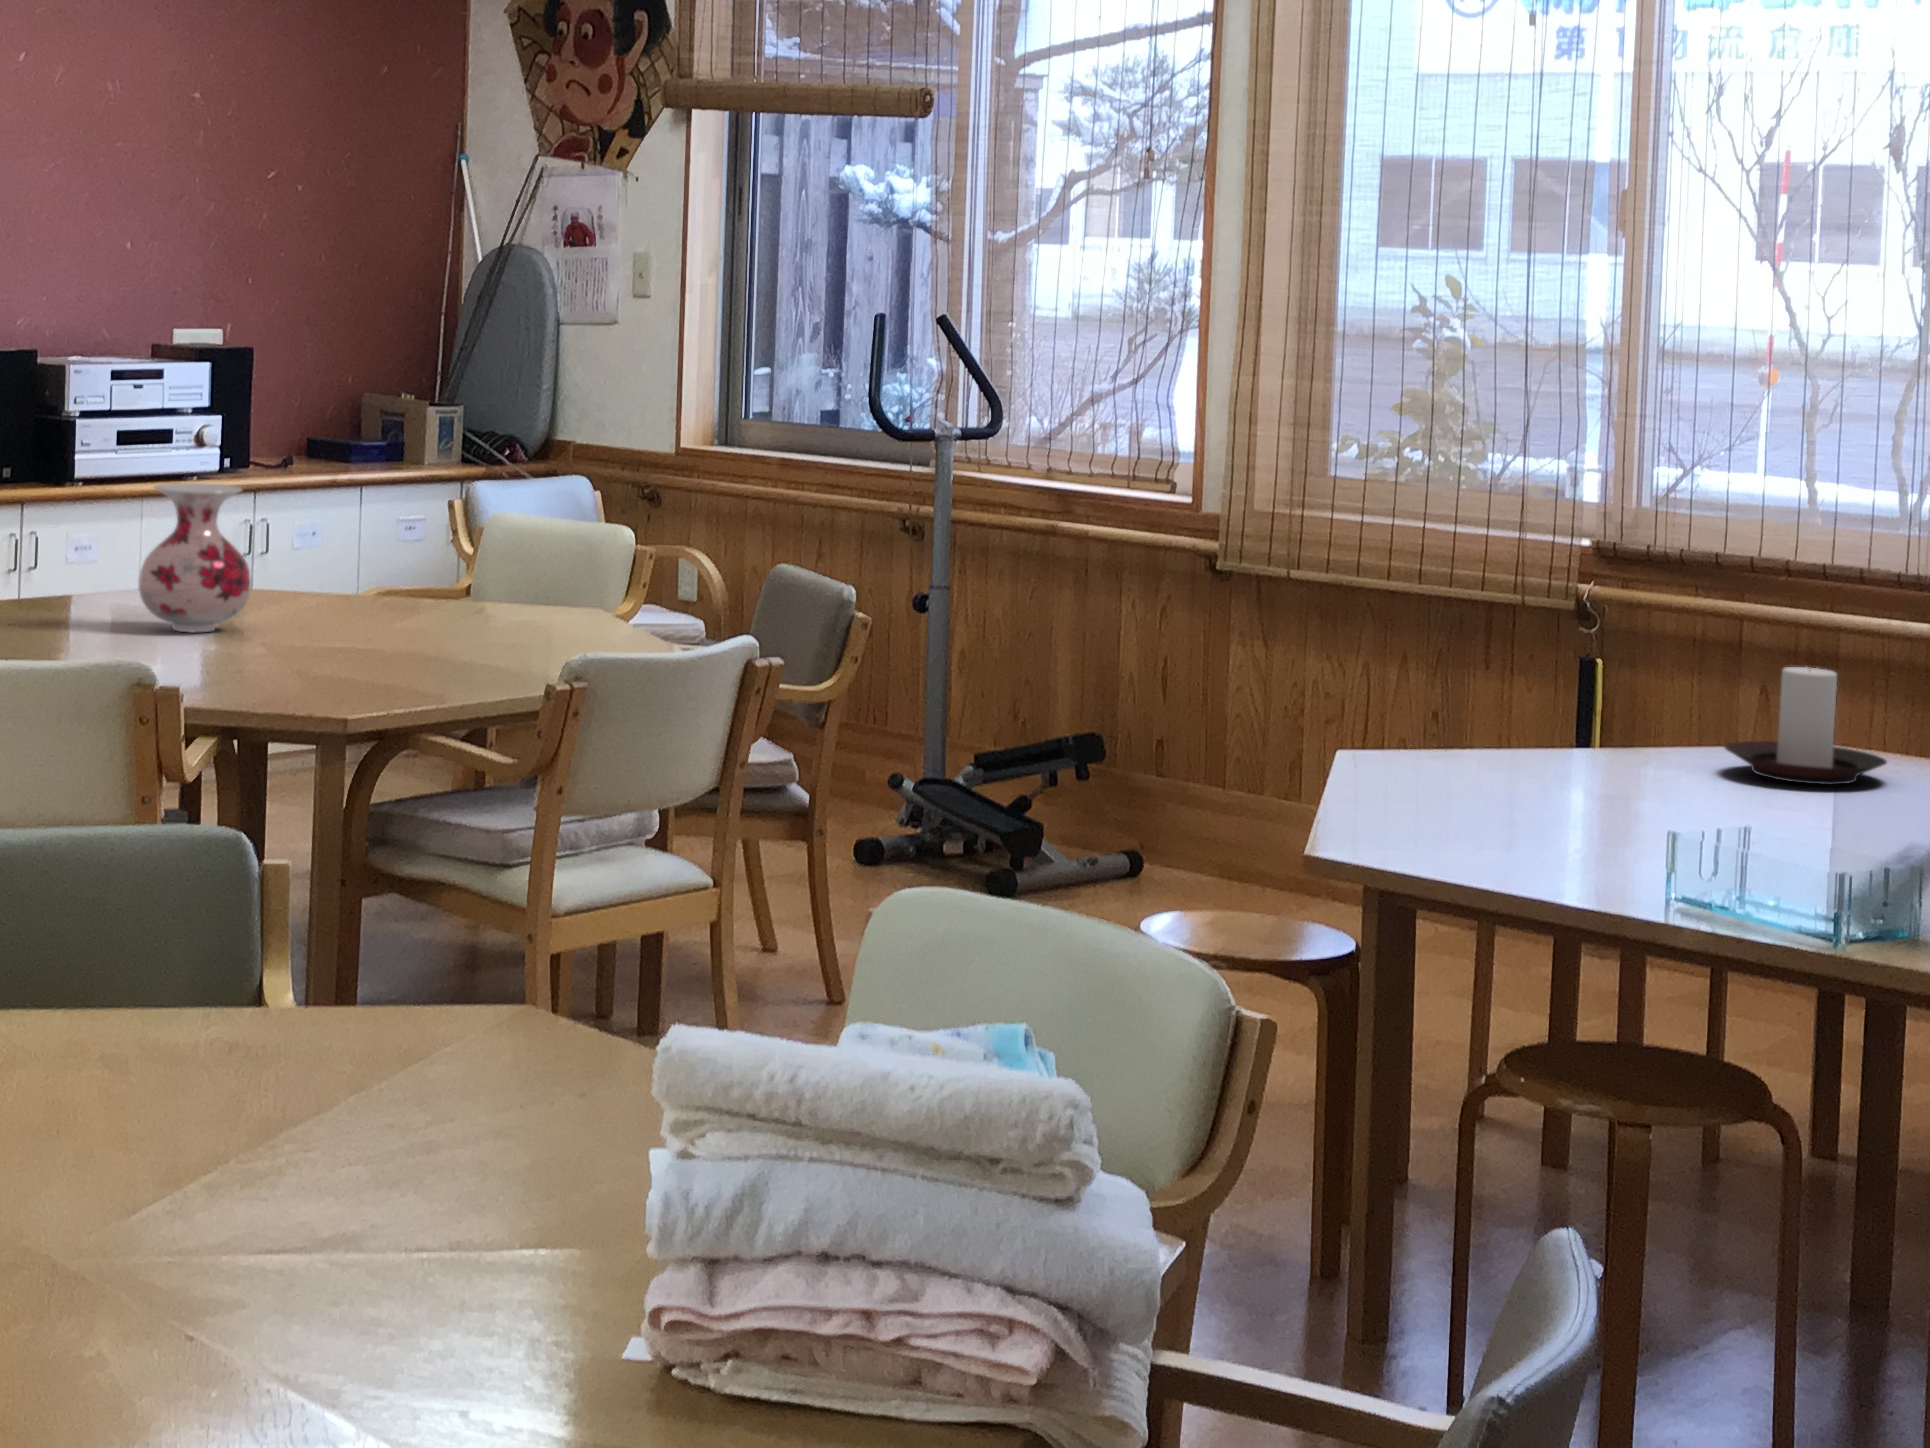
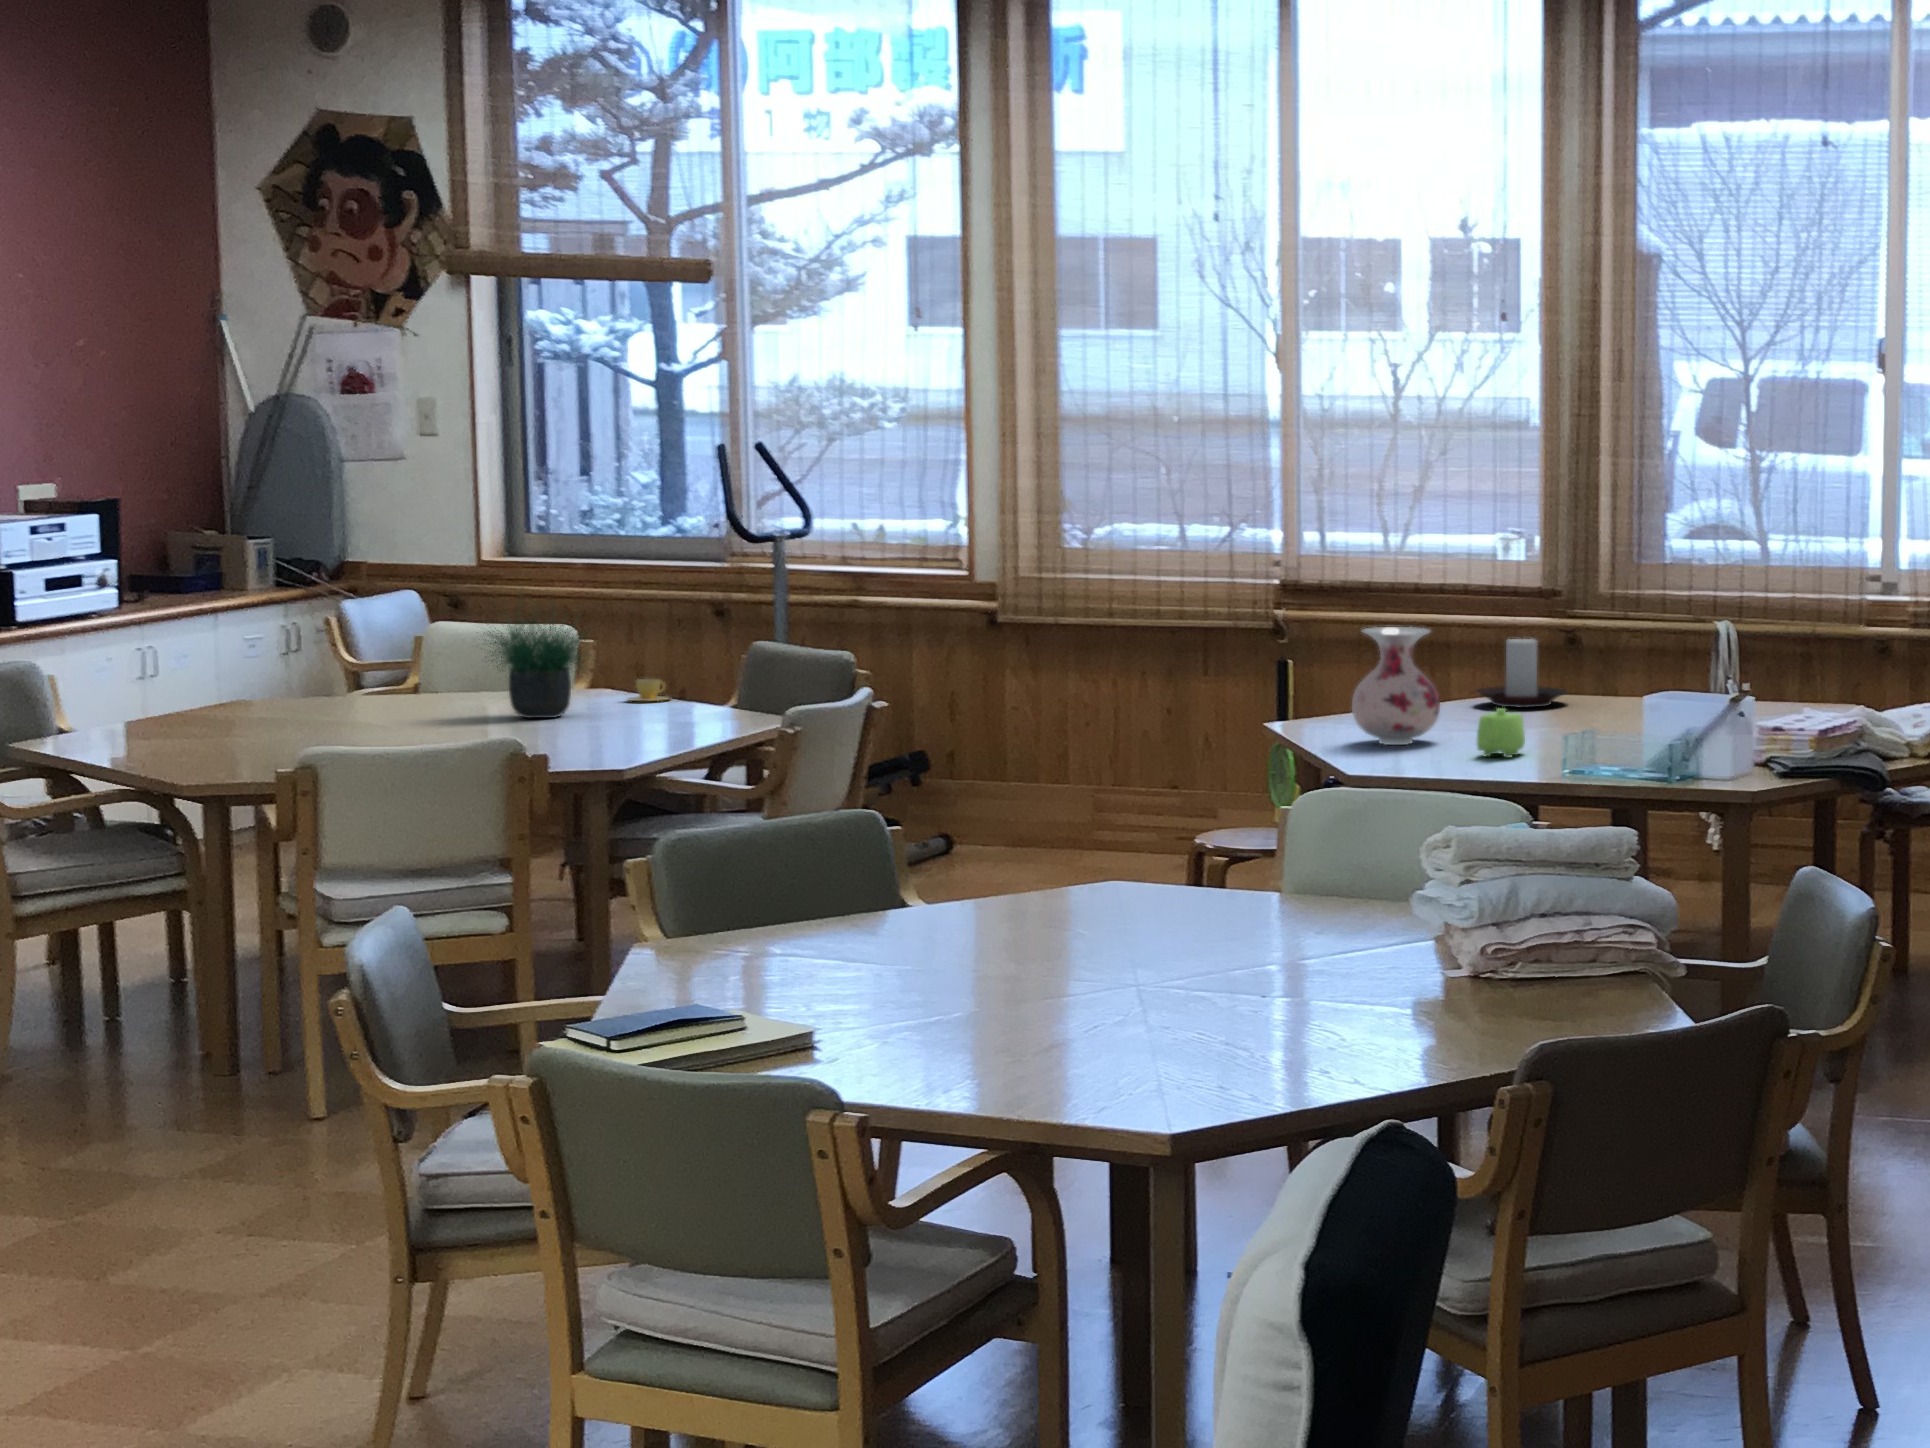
potted plant: none [292,459,474,647] -> present [485,604,590,718]
vase: present [139,483,251,632] -> present [1352,627,1440,745]
cup: none [537,605,598,636] -> present [628,679,672,701]
teapot: none [1584,794,1682,885] -> present [1477,707,1525,757]

